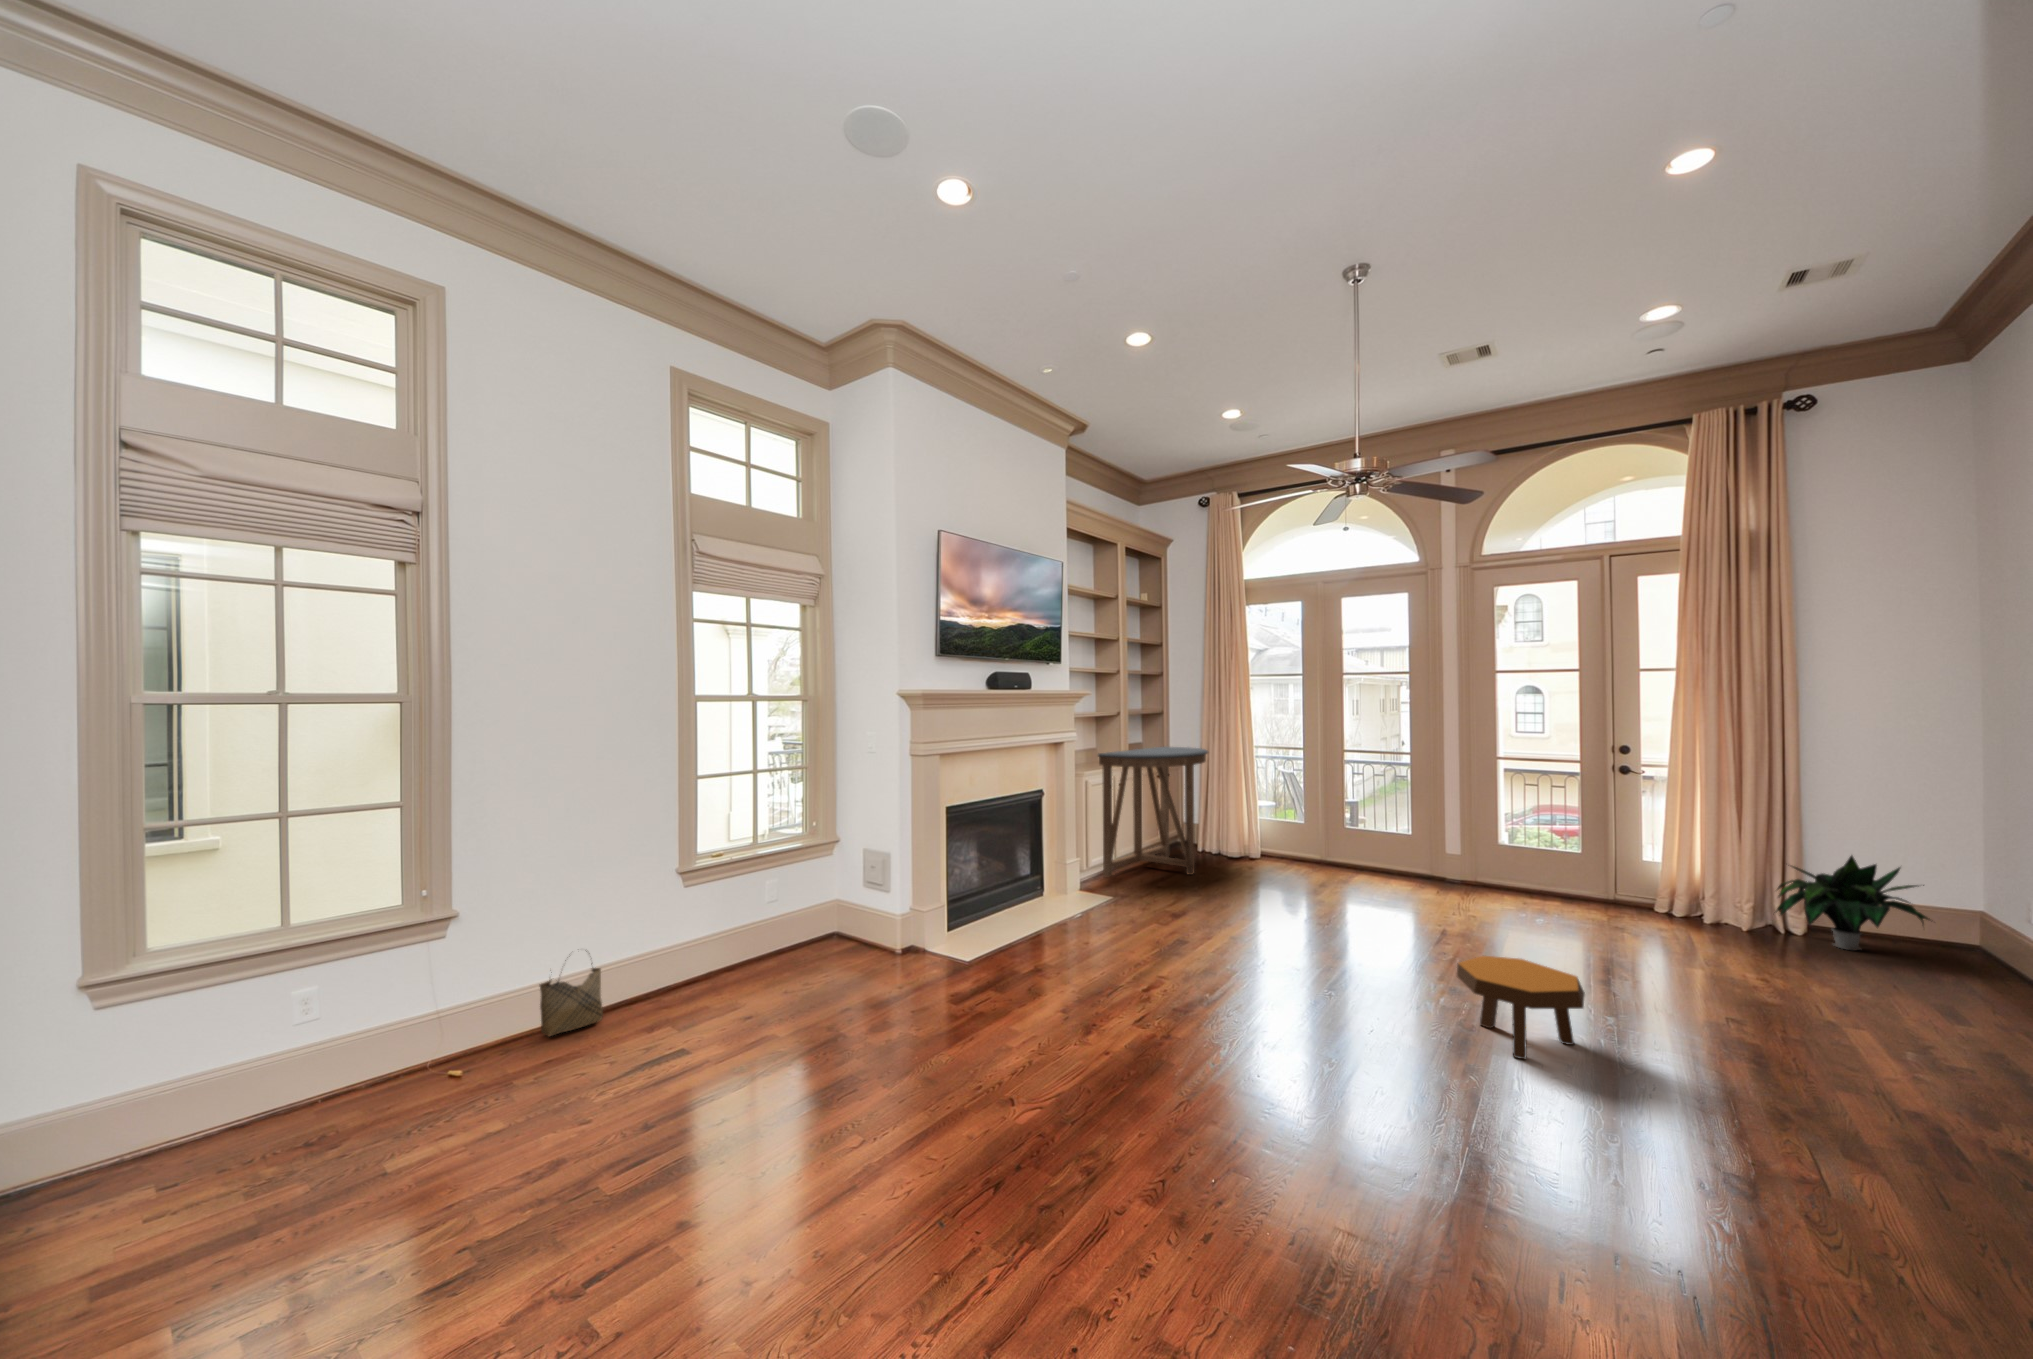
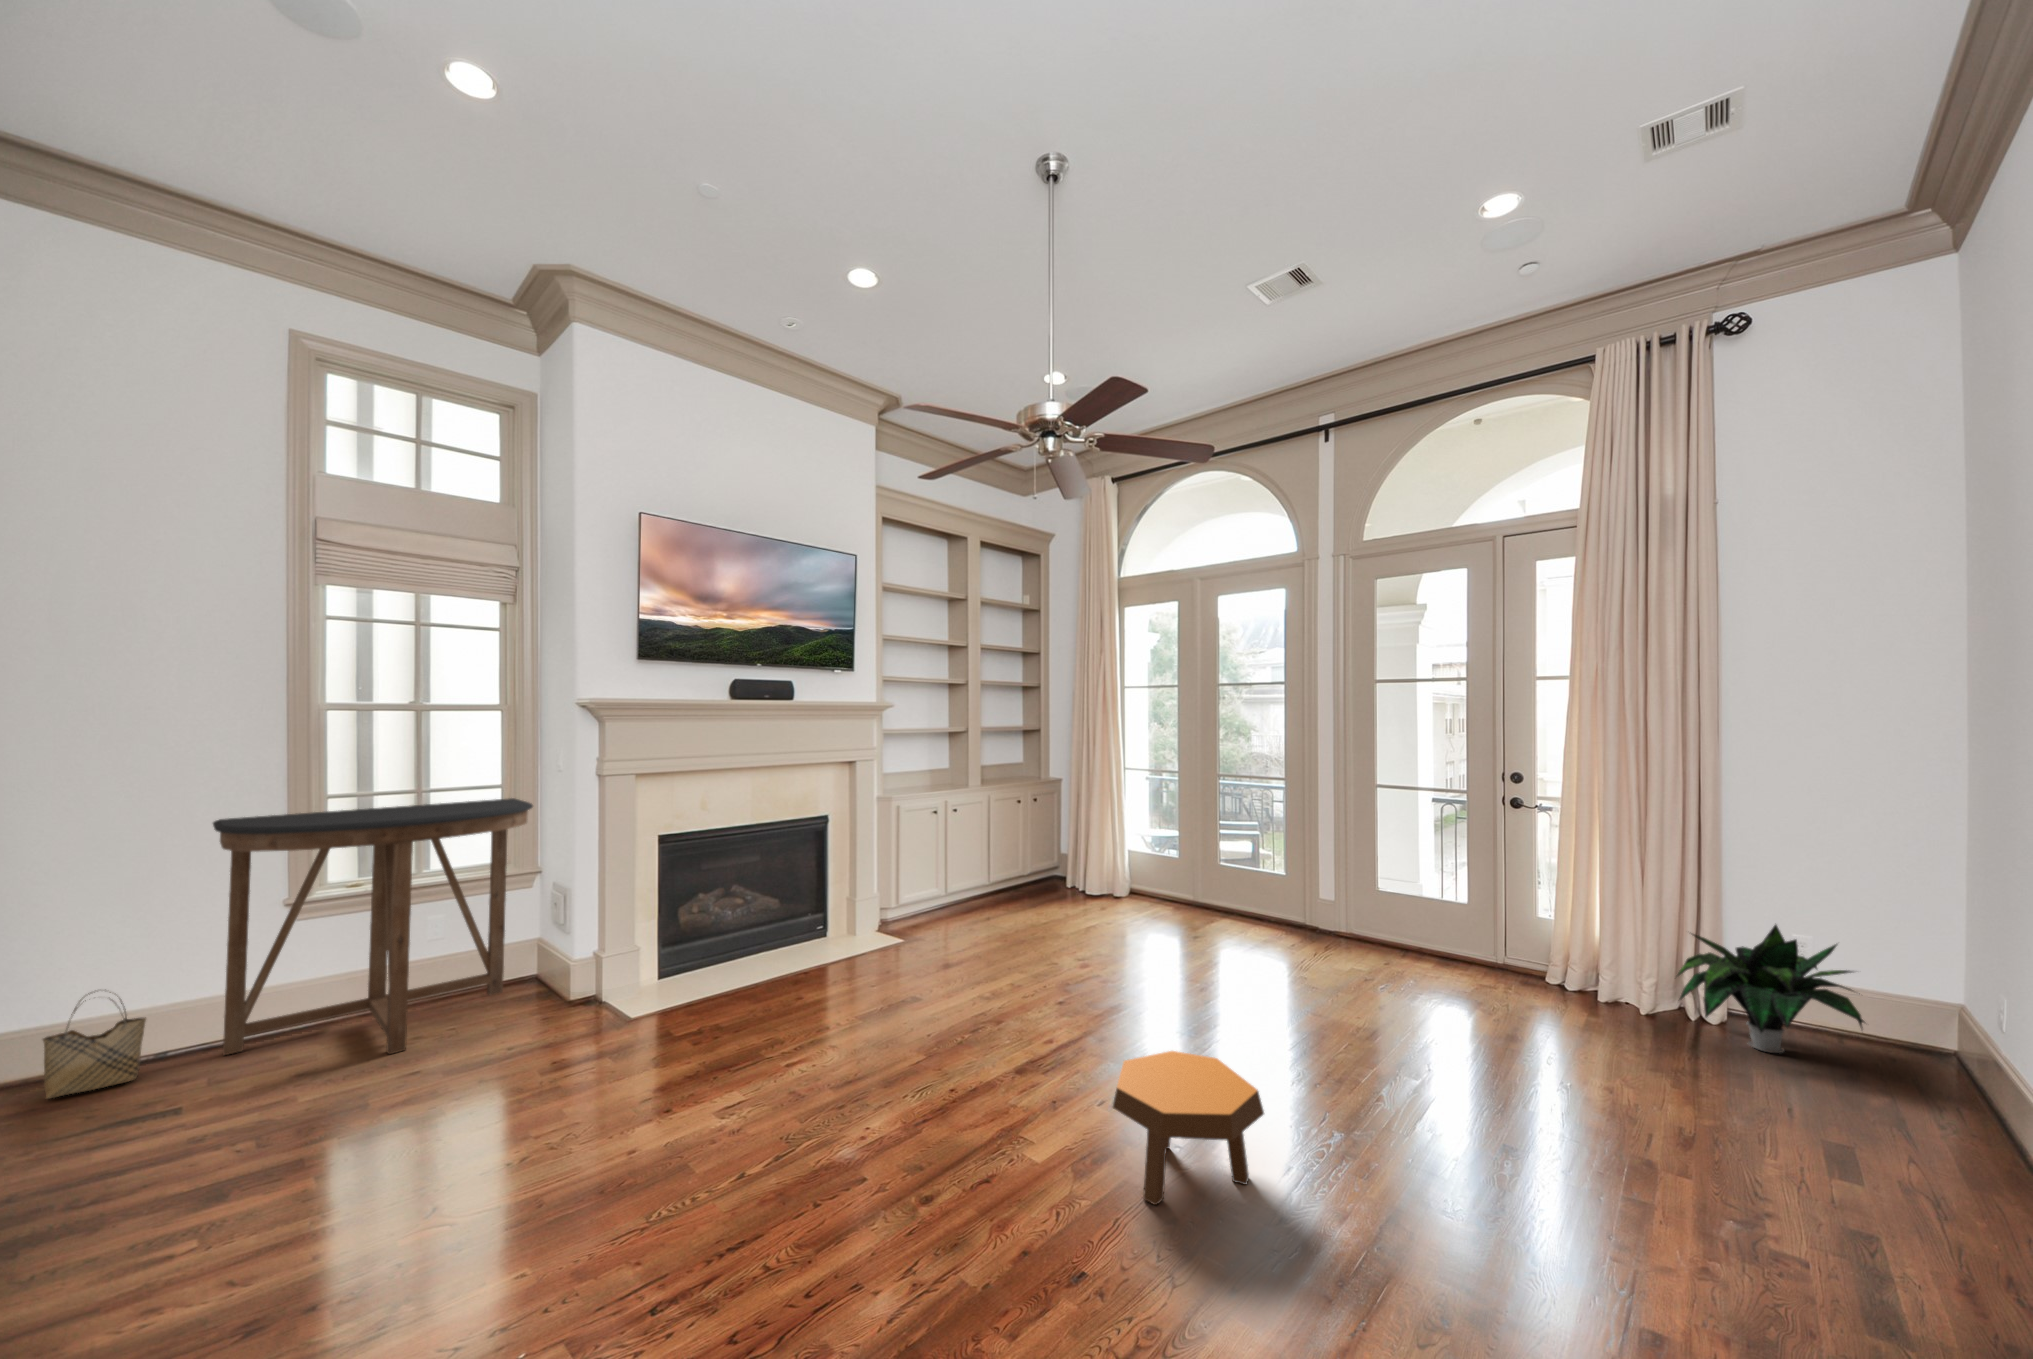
console table: present [1098,747,1208,877] -> present [213,798,533,1055]

